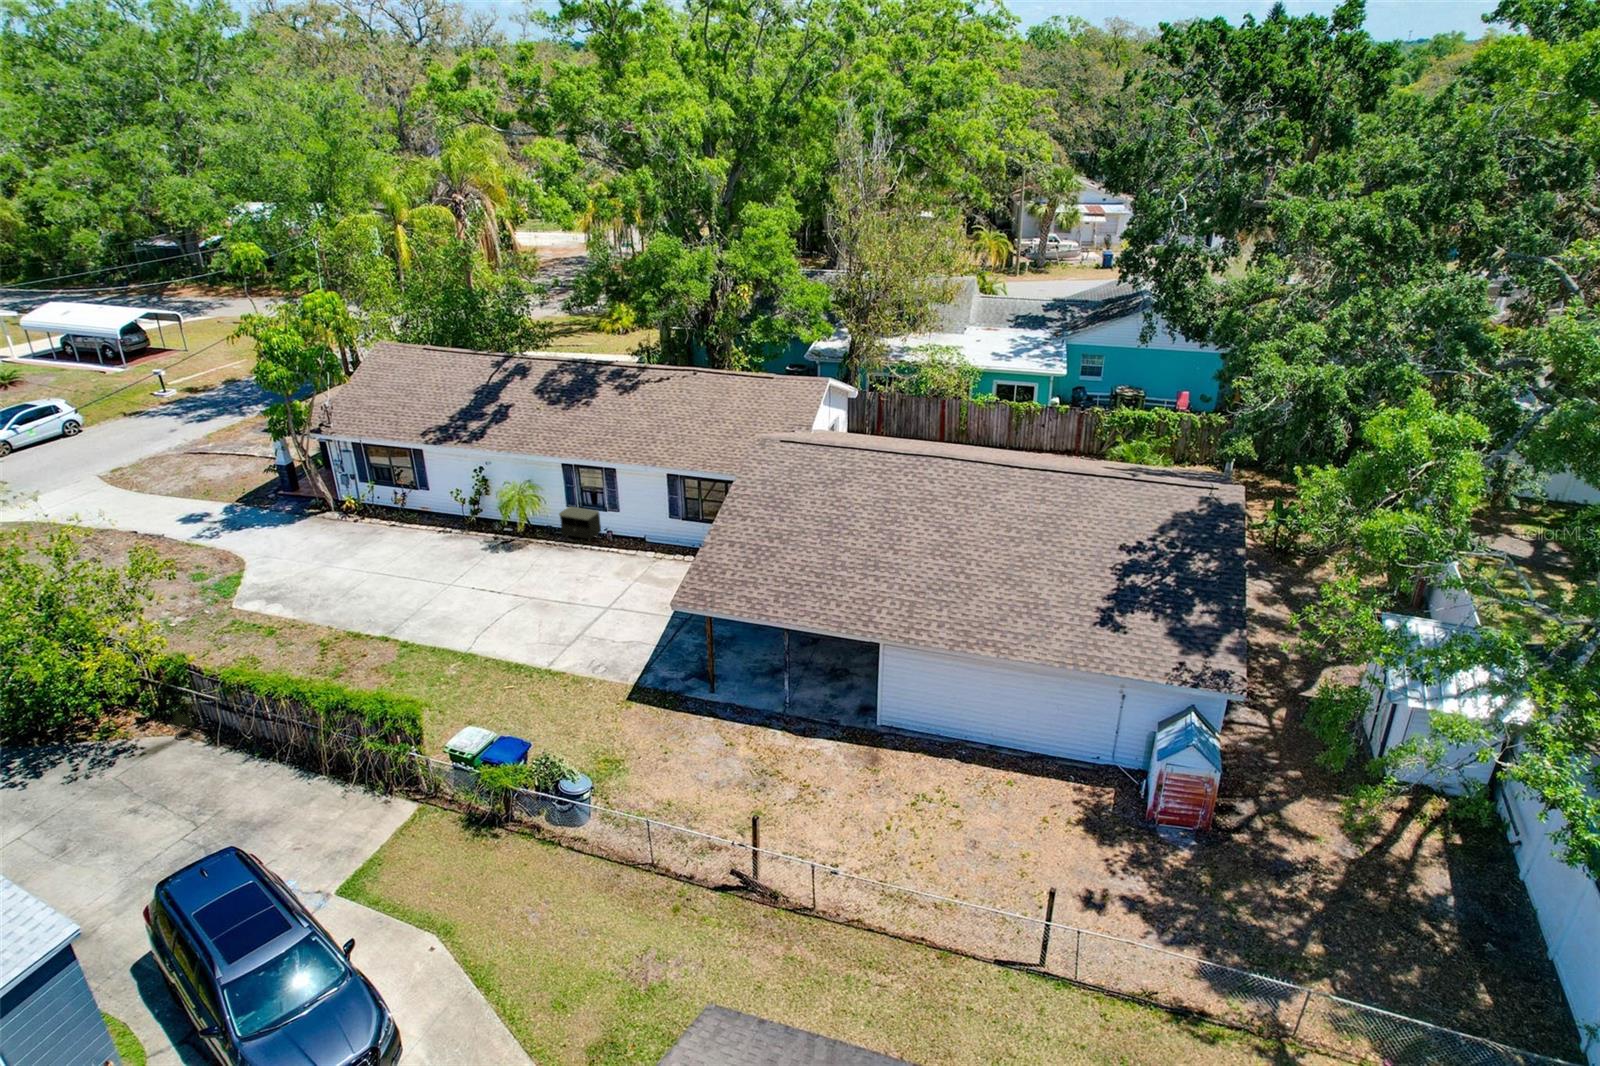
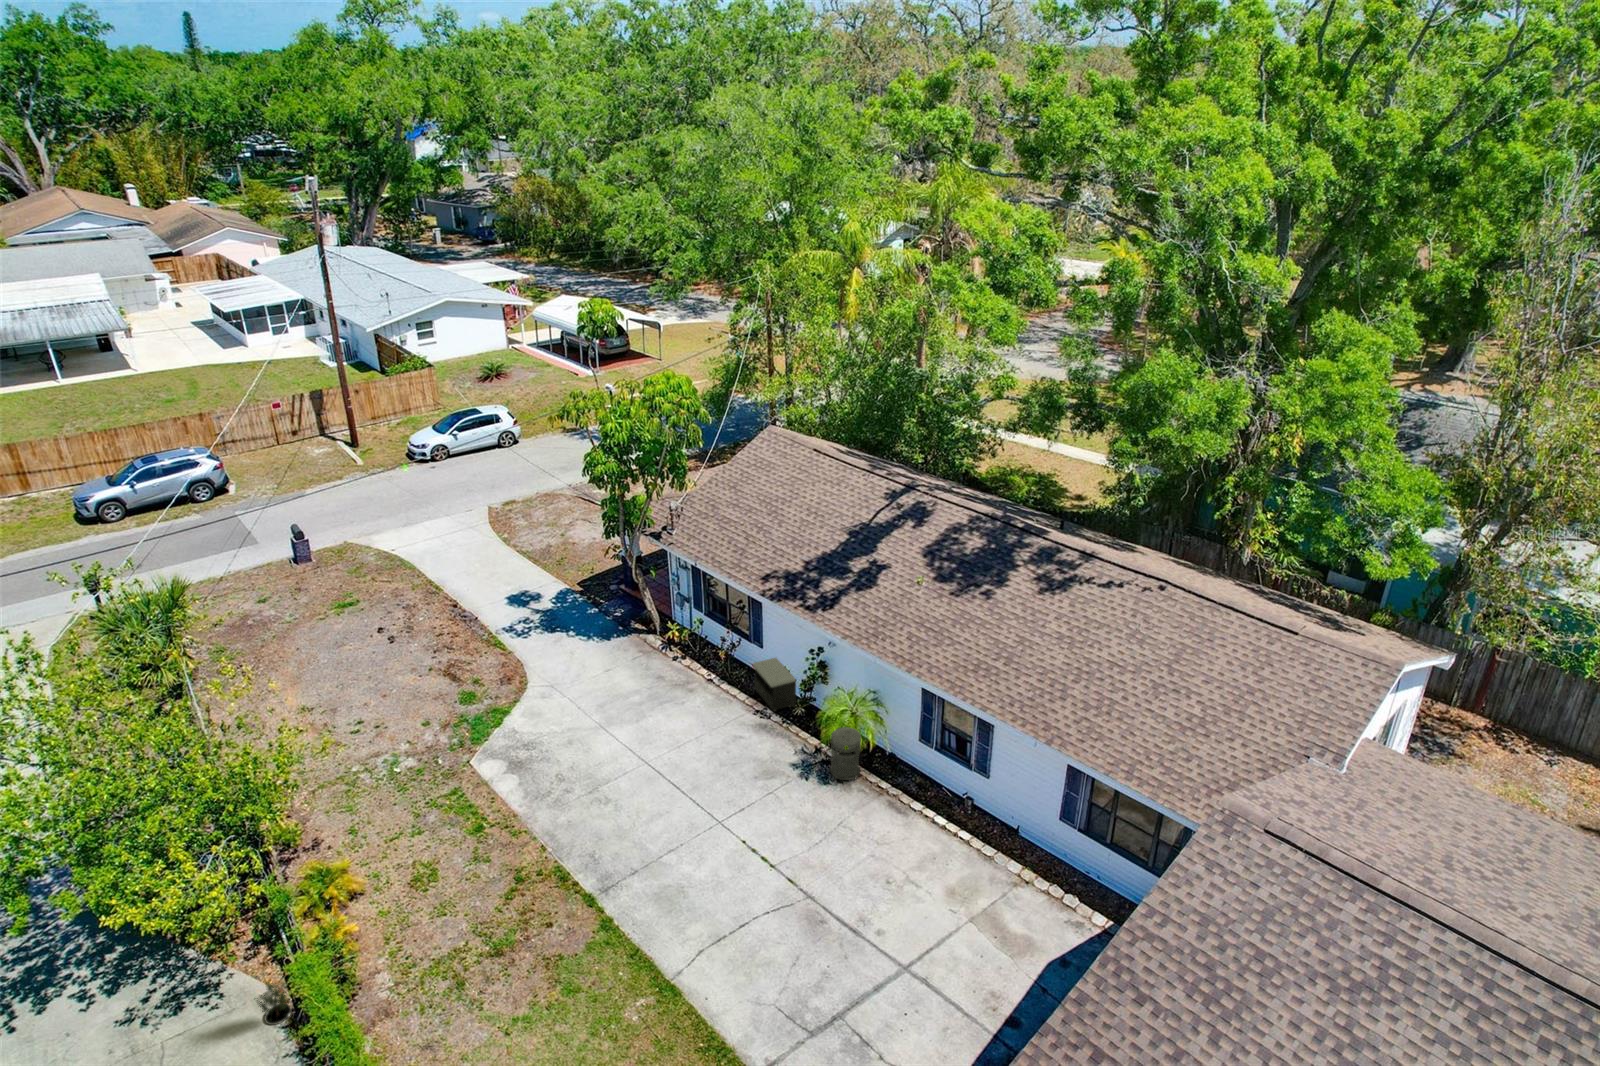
storage bench: present [559,507,601,540] -> present [753,658,796,711]
trash can: none [508,509,533,546] -> present [830,727,861,780]

